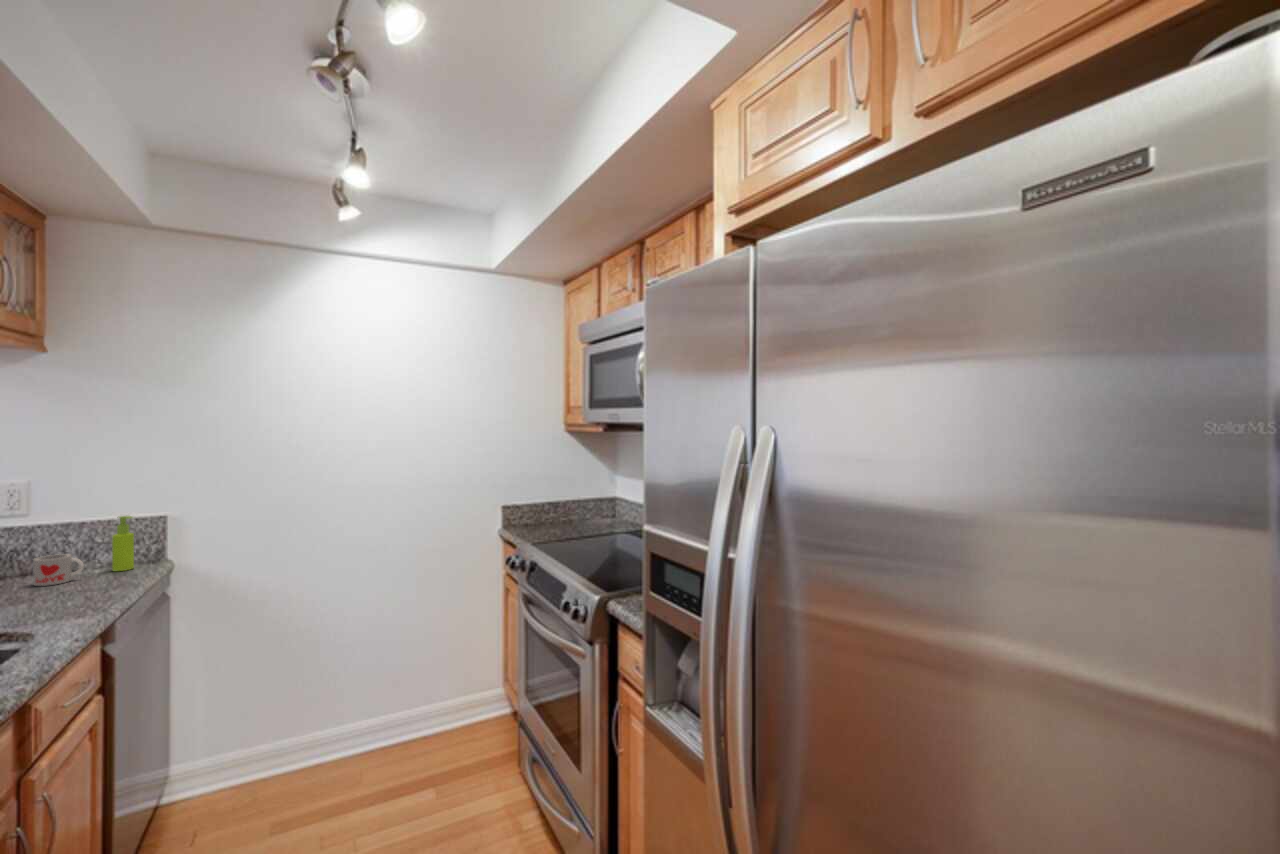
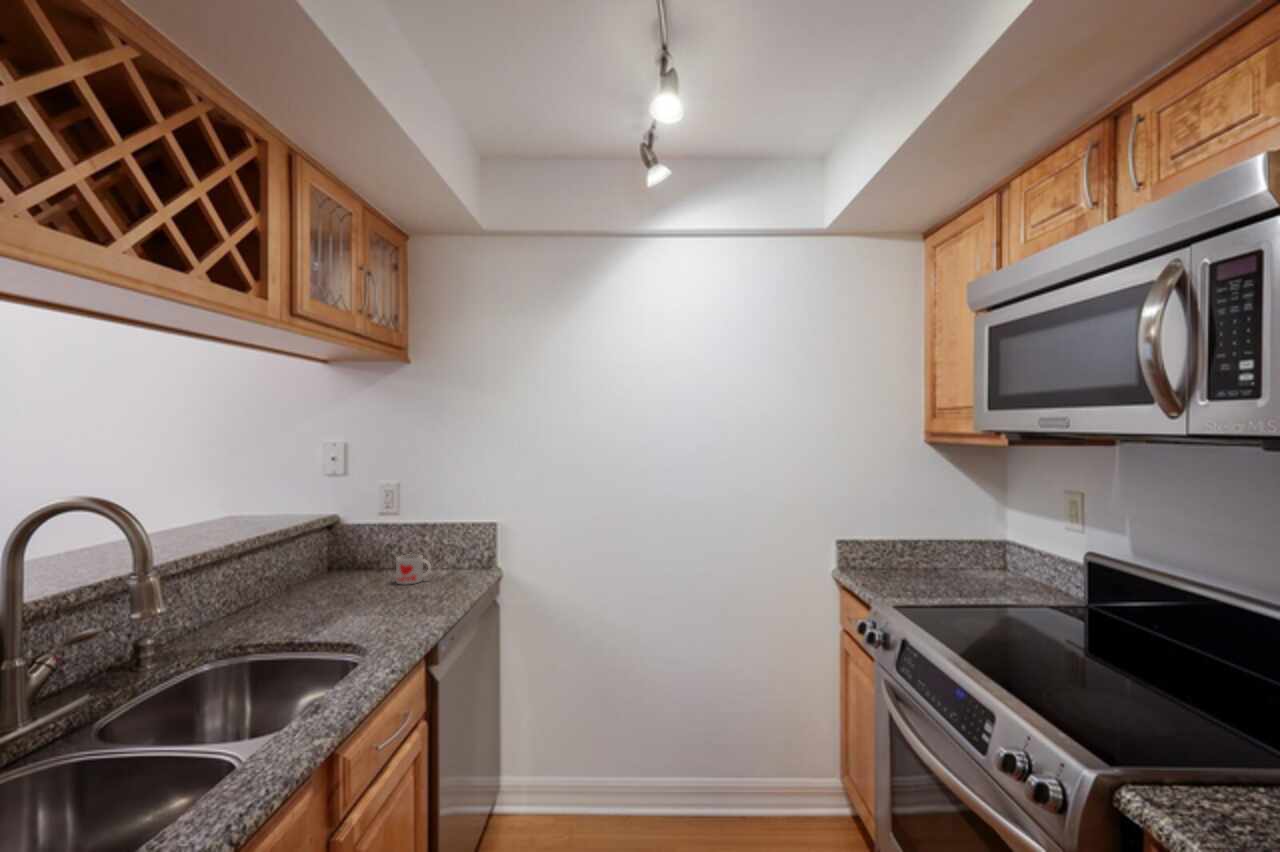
soap dispenser: present [112,516,134,571] -> none [454,521,470,575]

